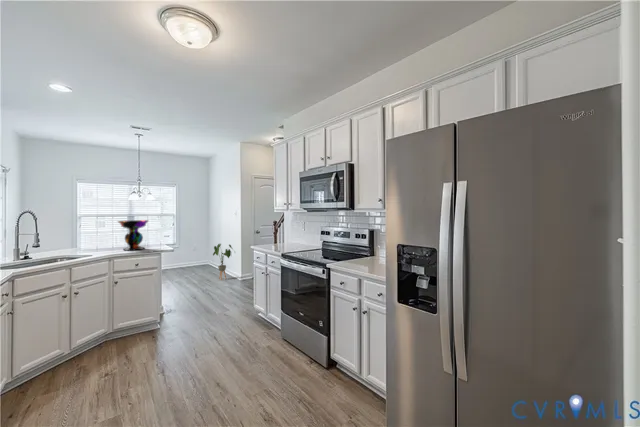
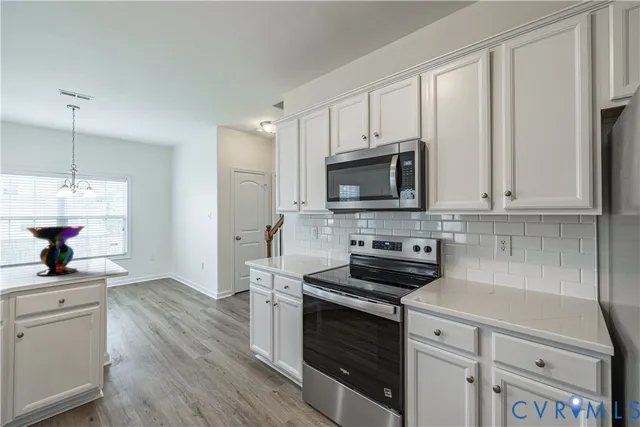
house plant: present [213,244,232,280] -> none [178,253,208,300]

